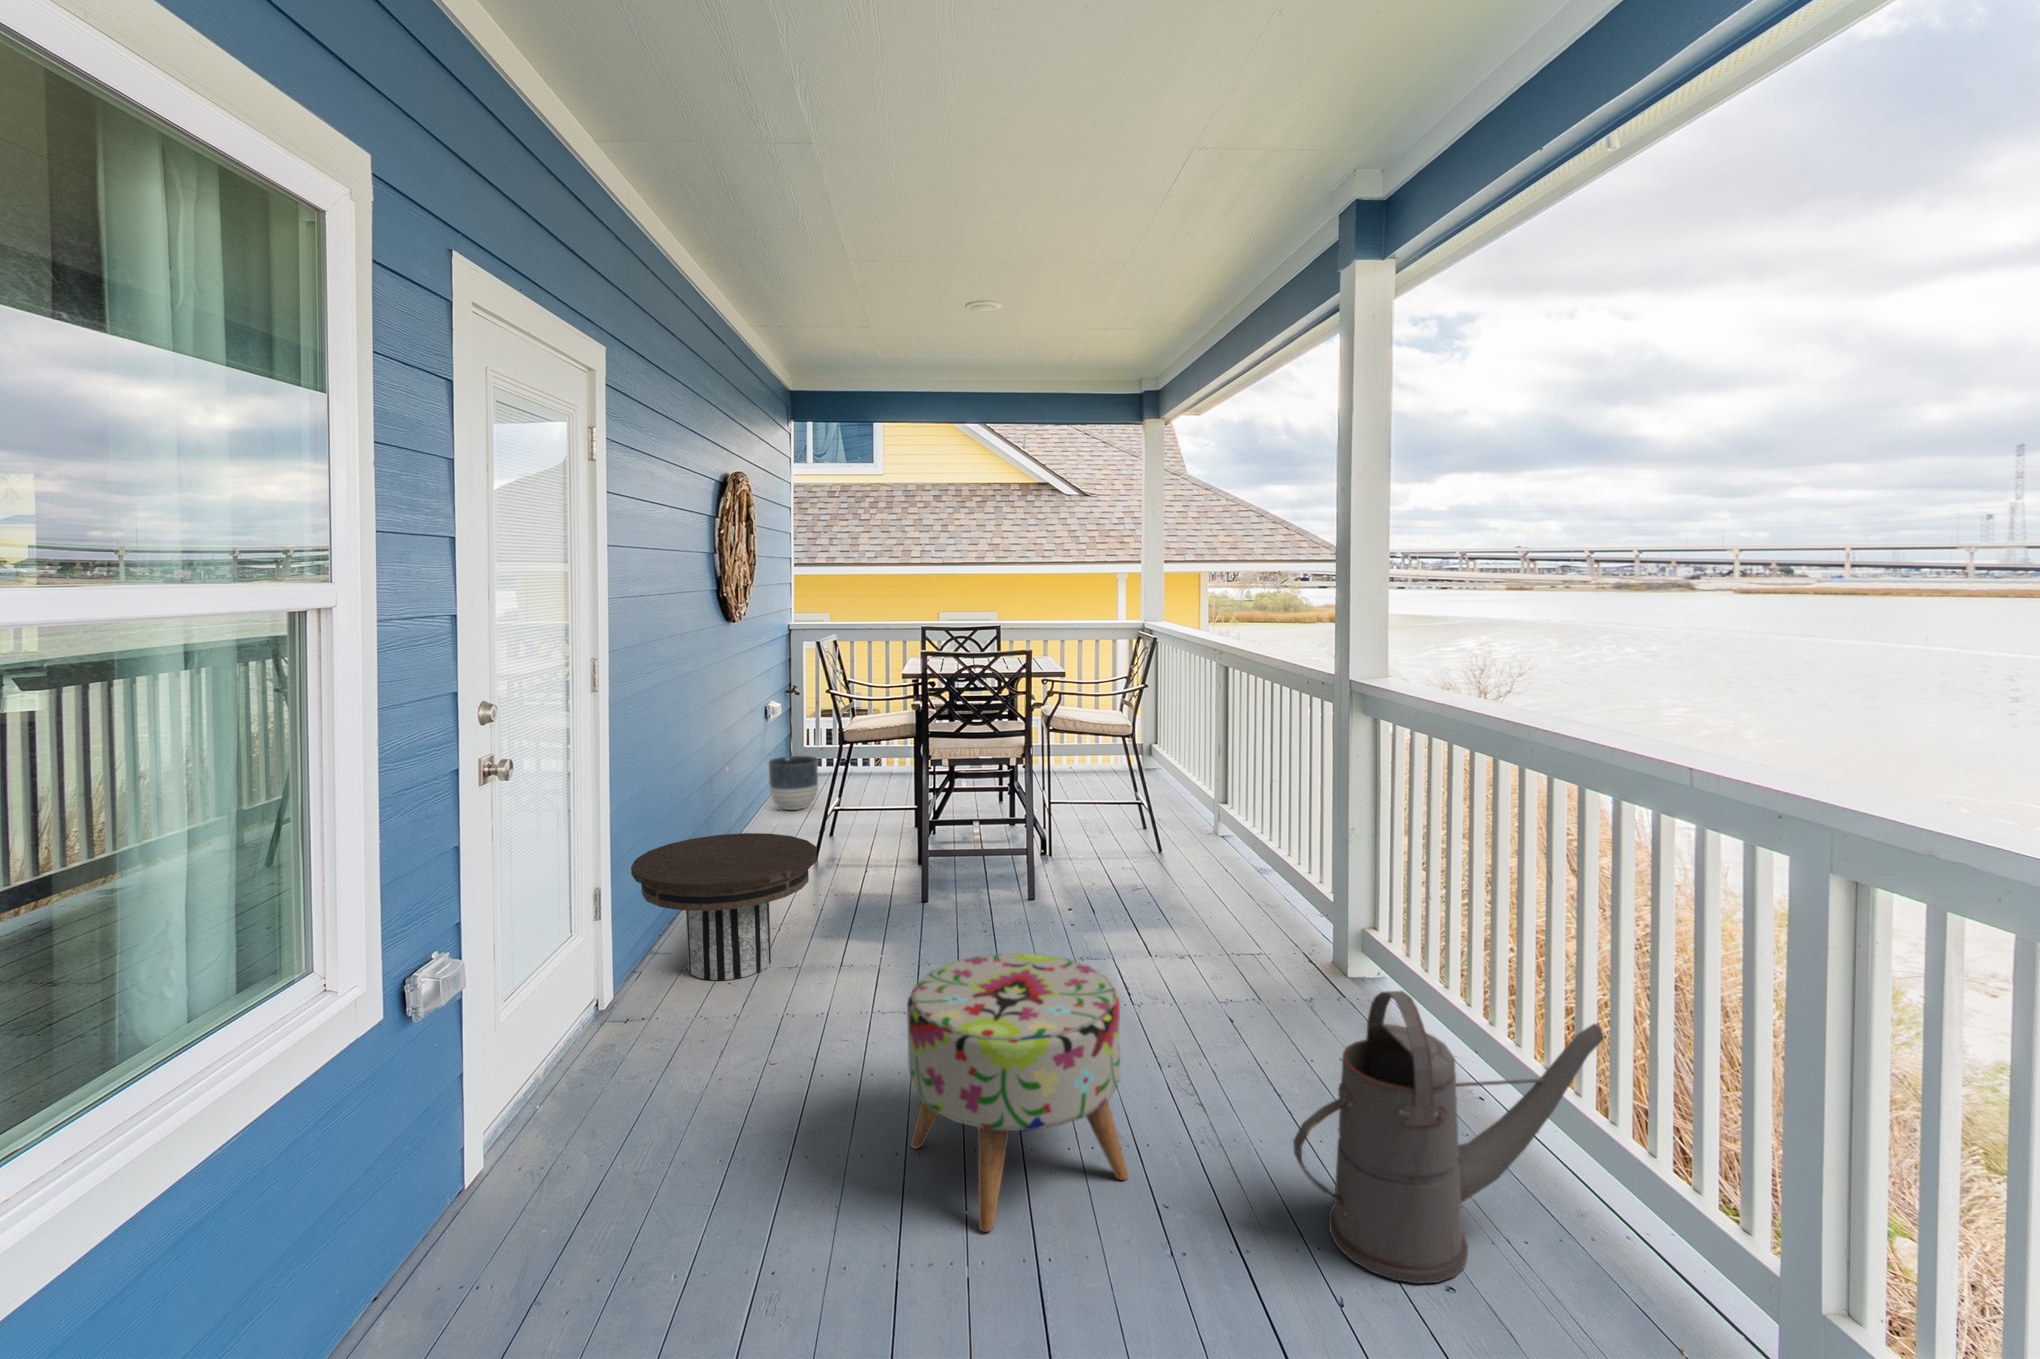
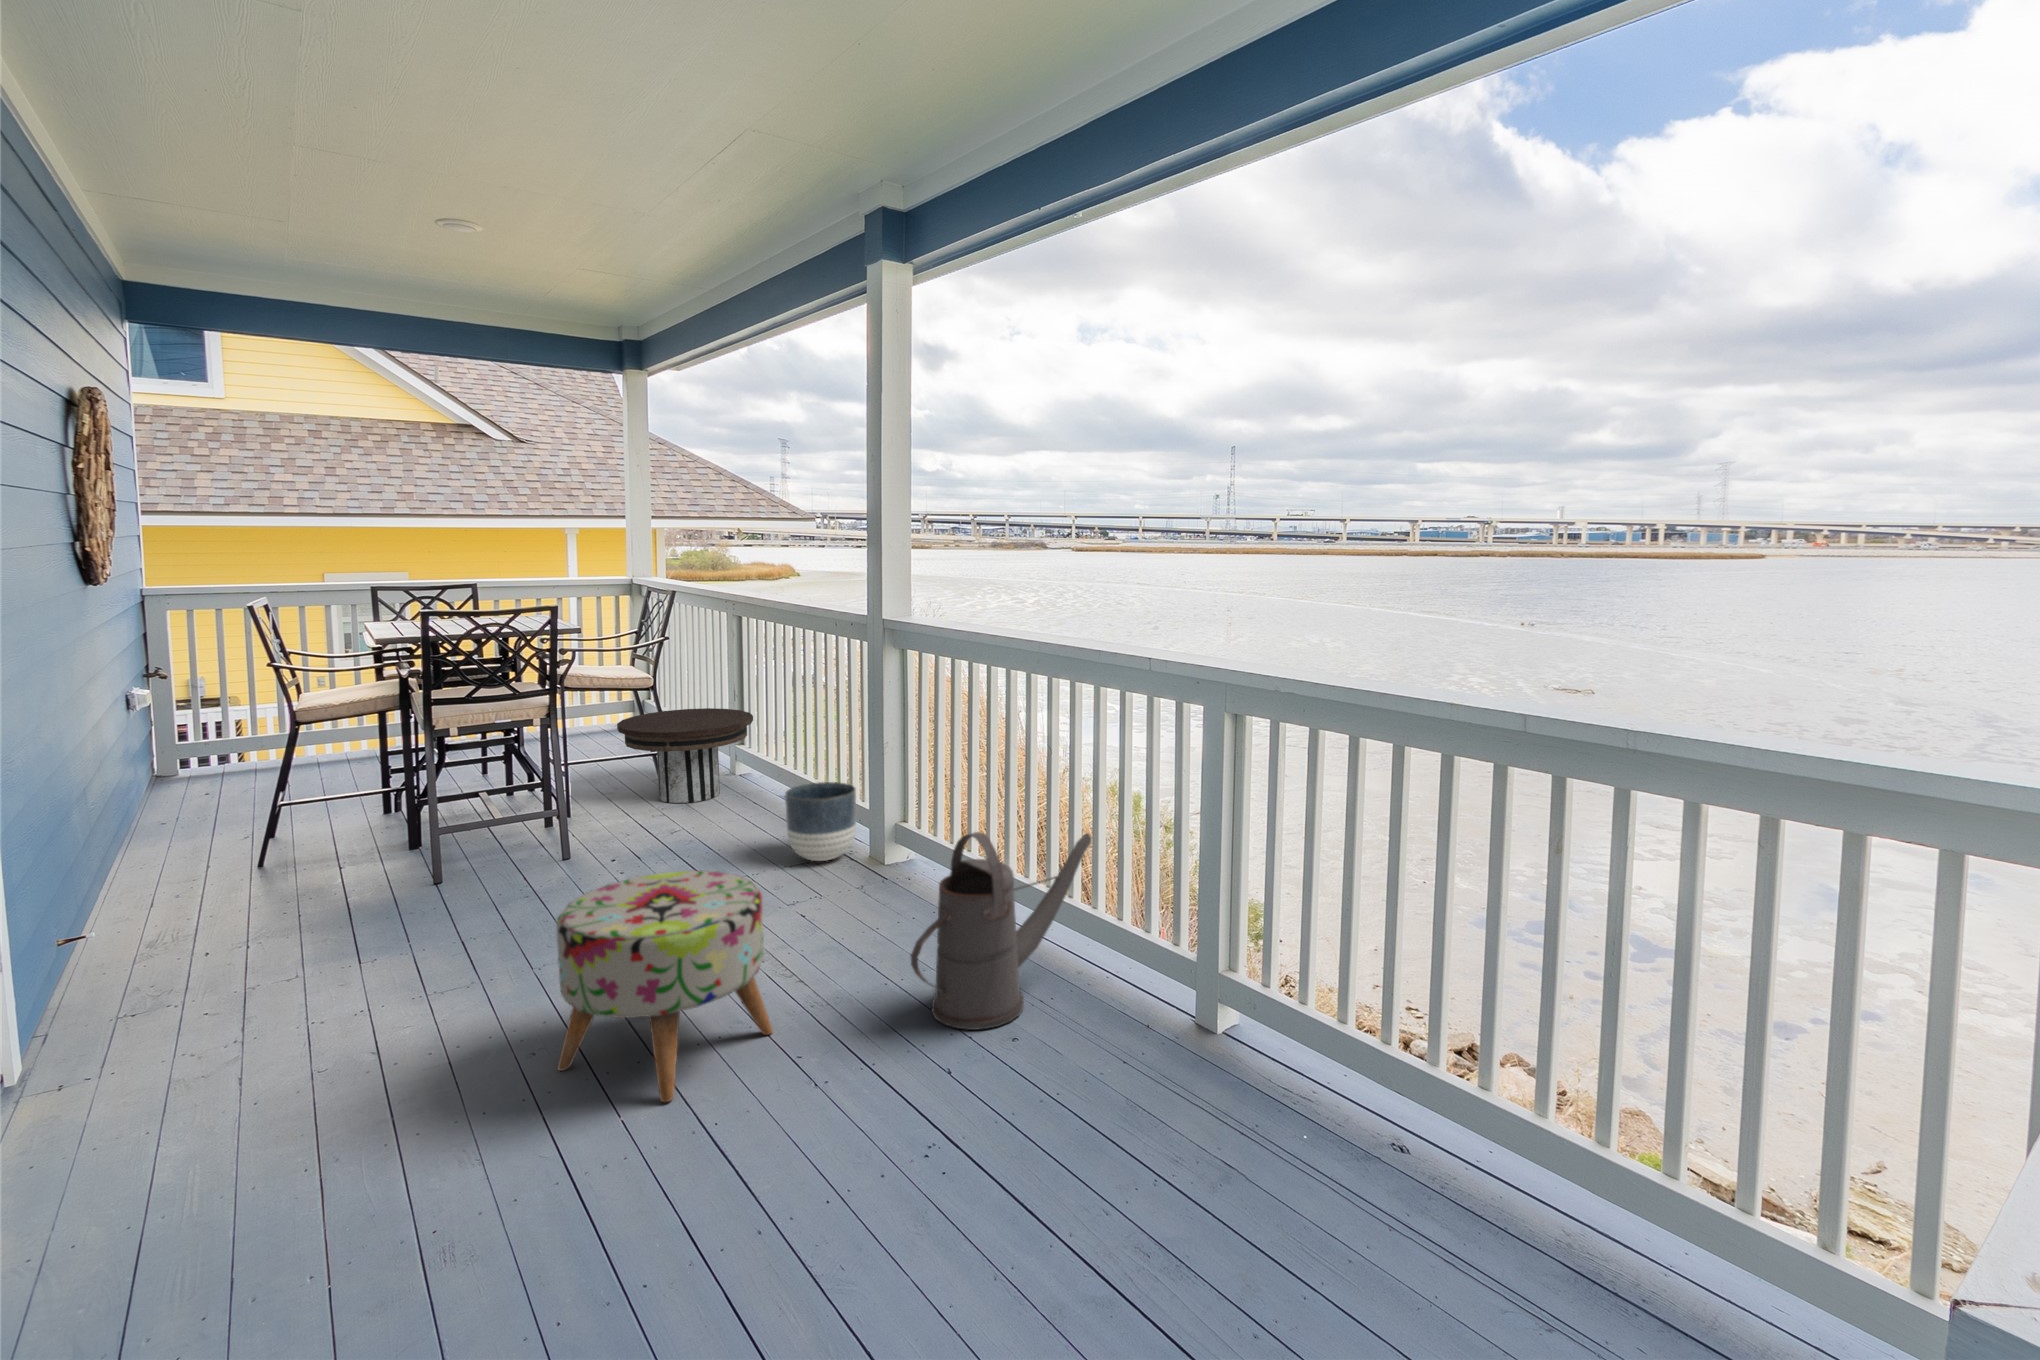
planter: present [769,756,818,810] -> present [785,782,856,861]
side table: present [631,833,817,980] -> present [617,708,753,803]

